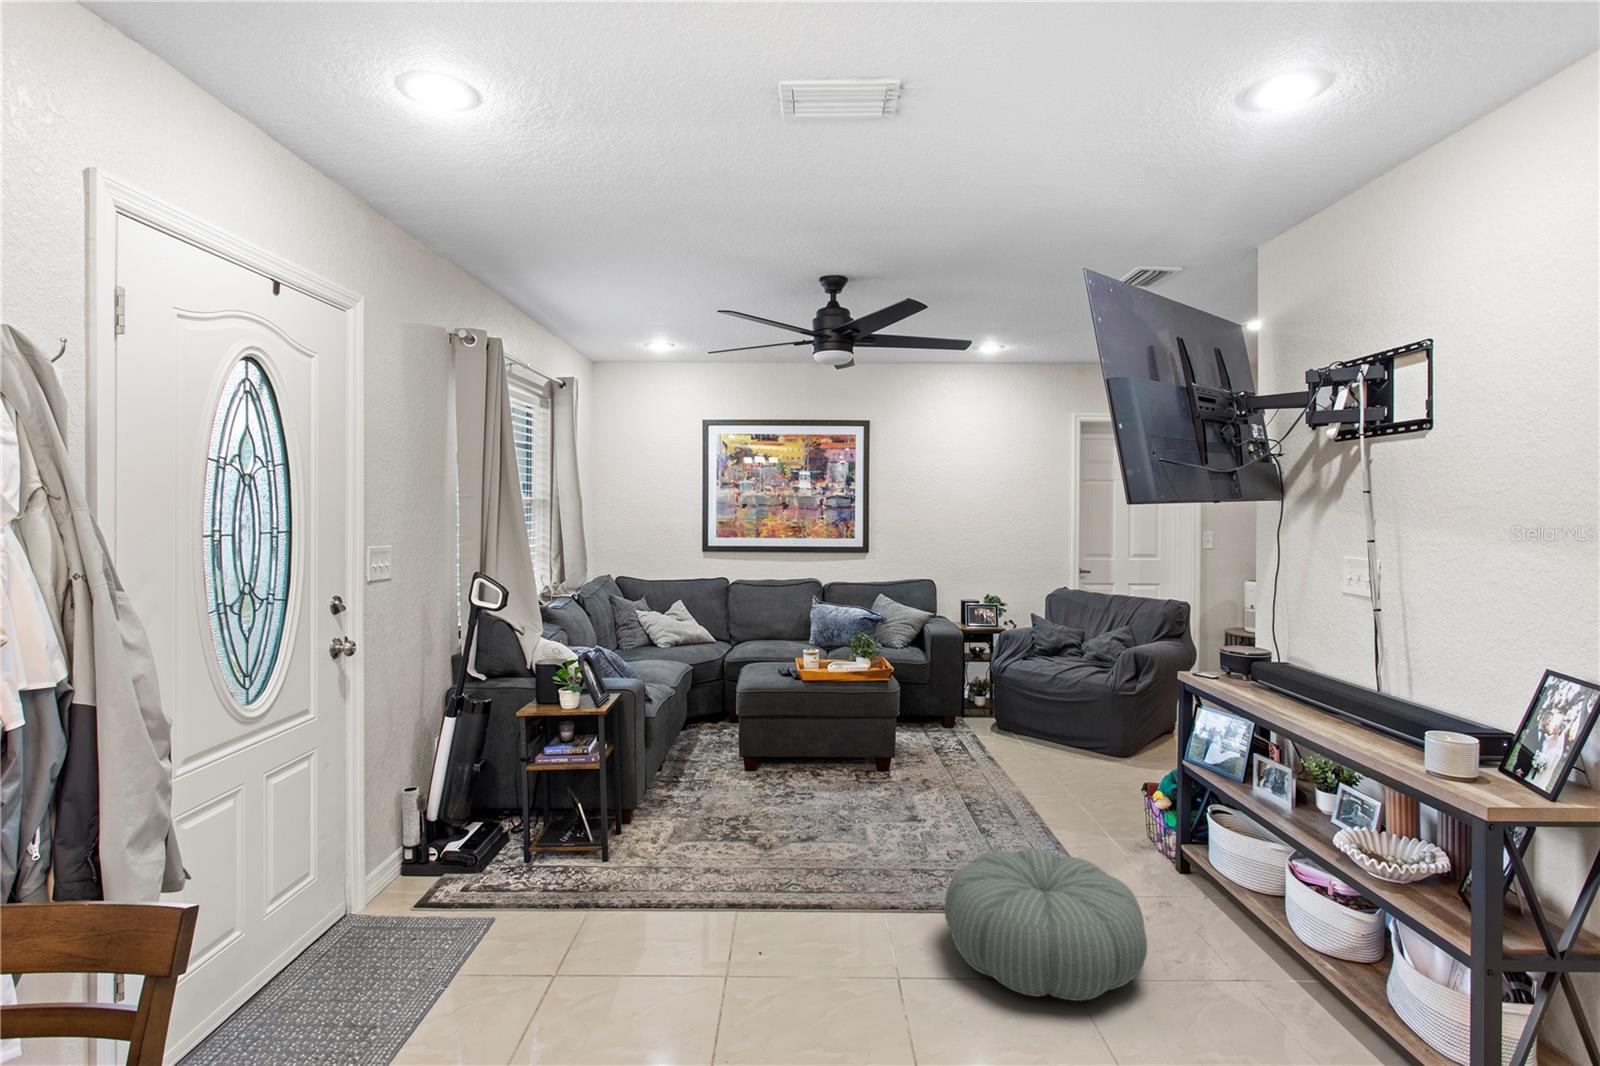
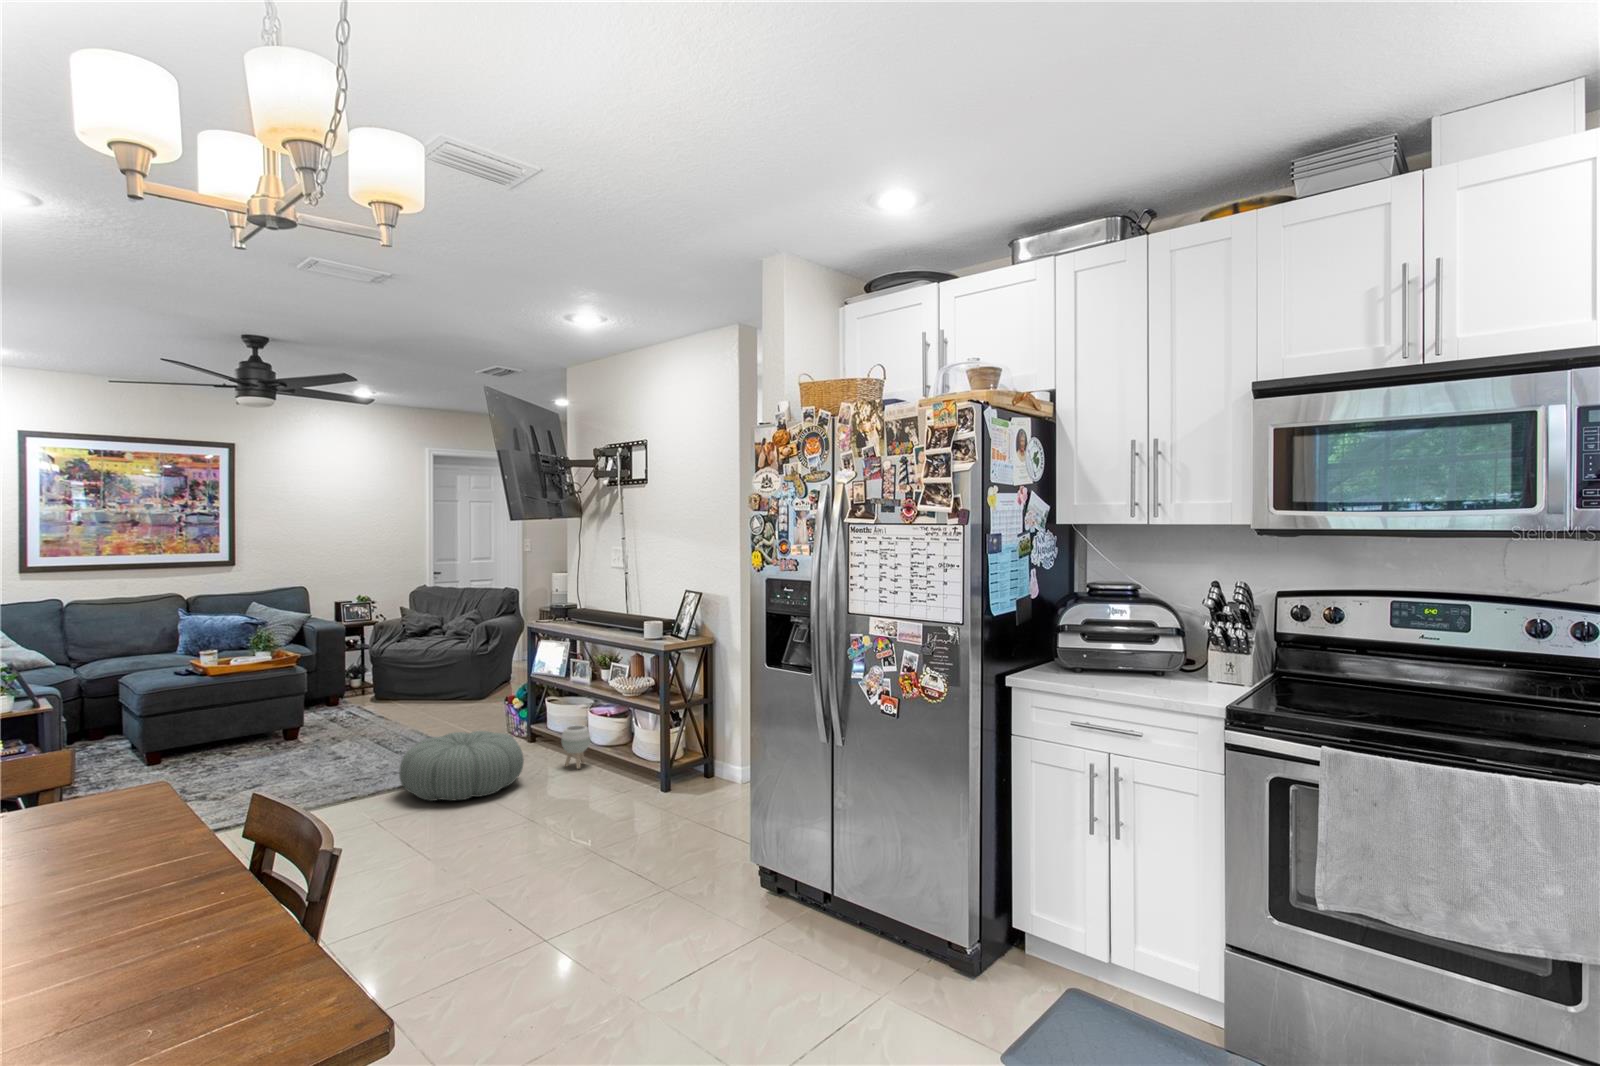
planter: none [1227,893,1289,987] -> present [561,725,590,769]

